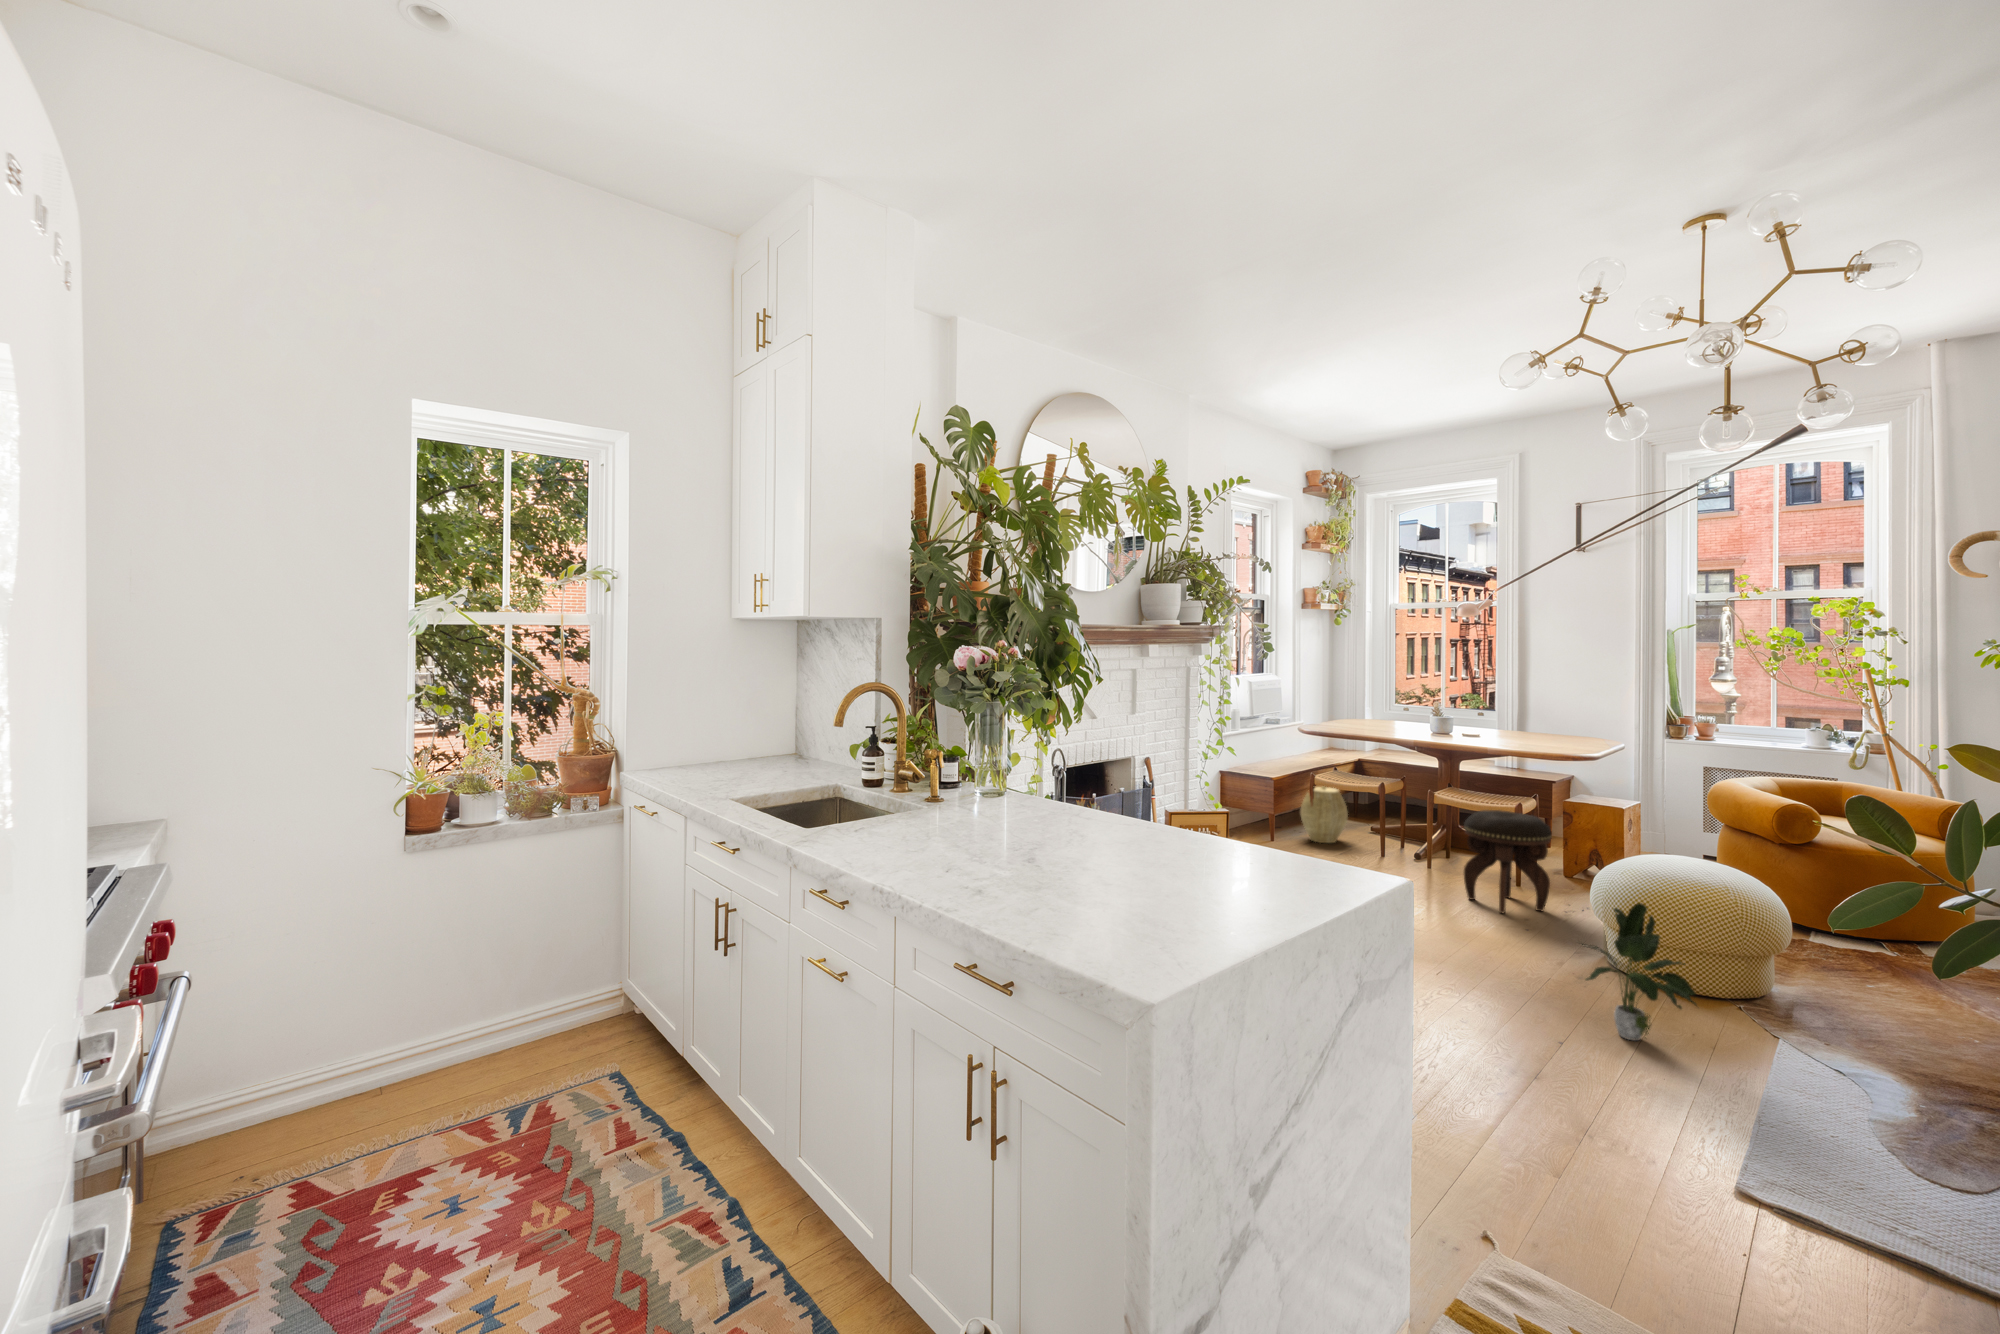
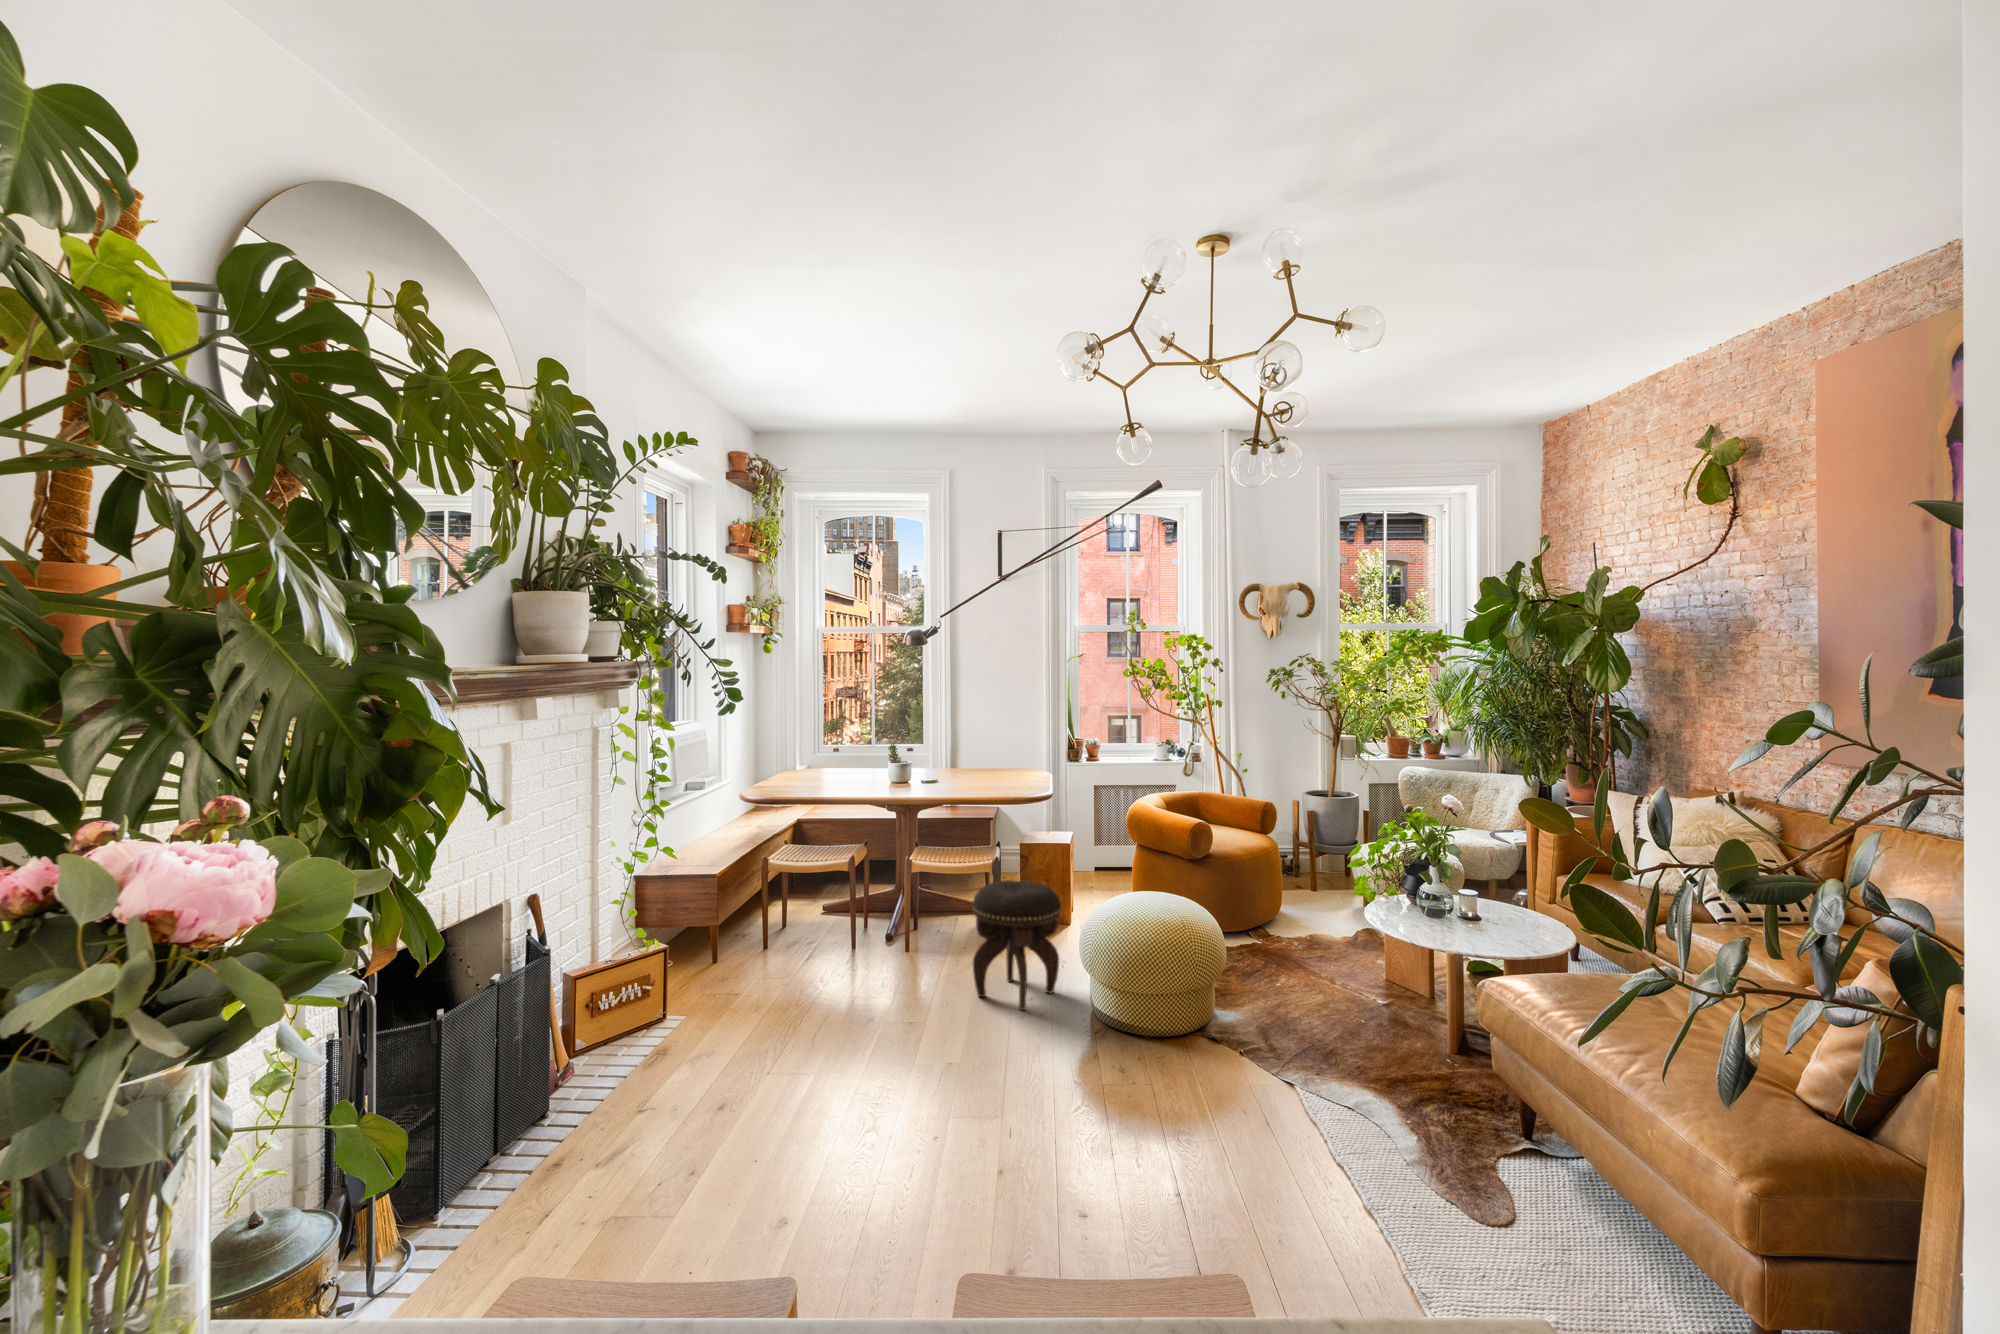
woven basket: present [1300,787,1348,843] -> none [743,868,803,945]
potted plant: present [1582,903,1696,1040] -> none [1219,1014,1333,1190]

